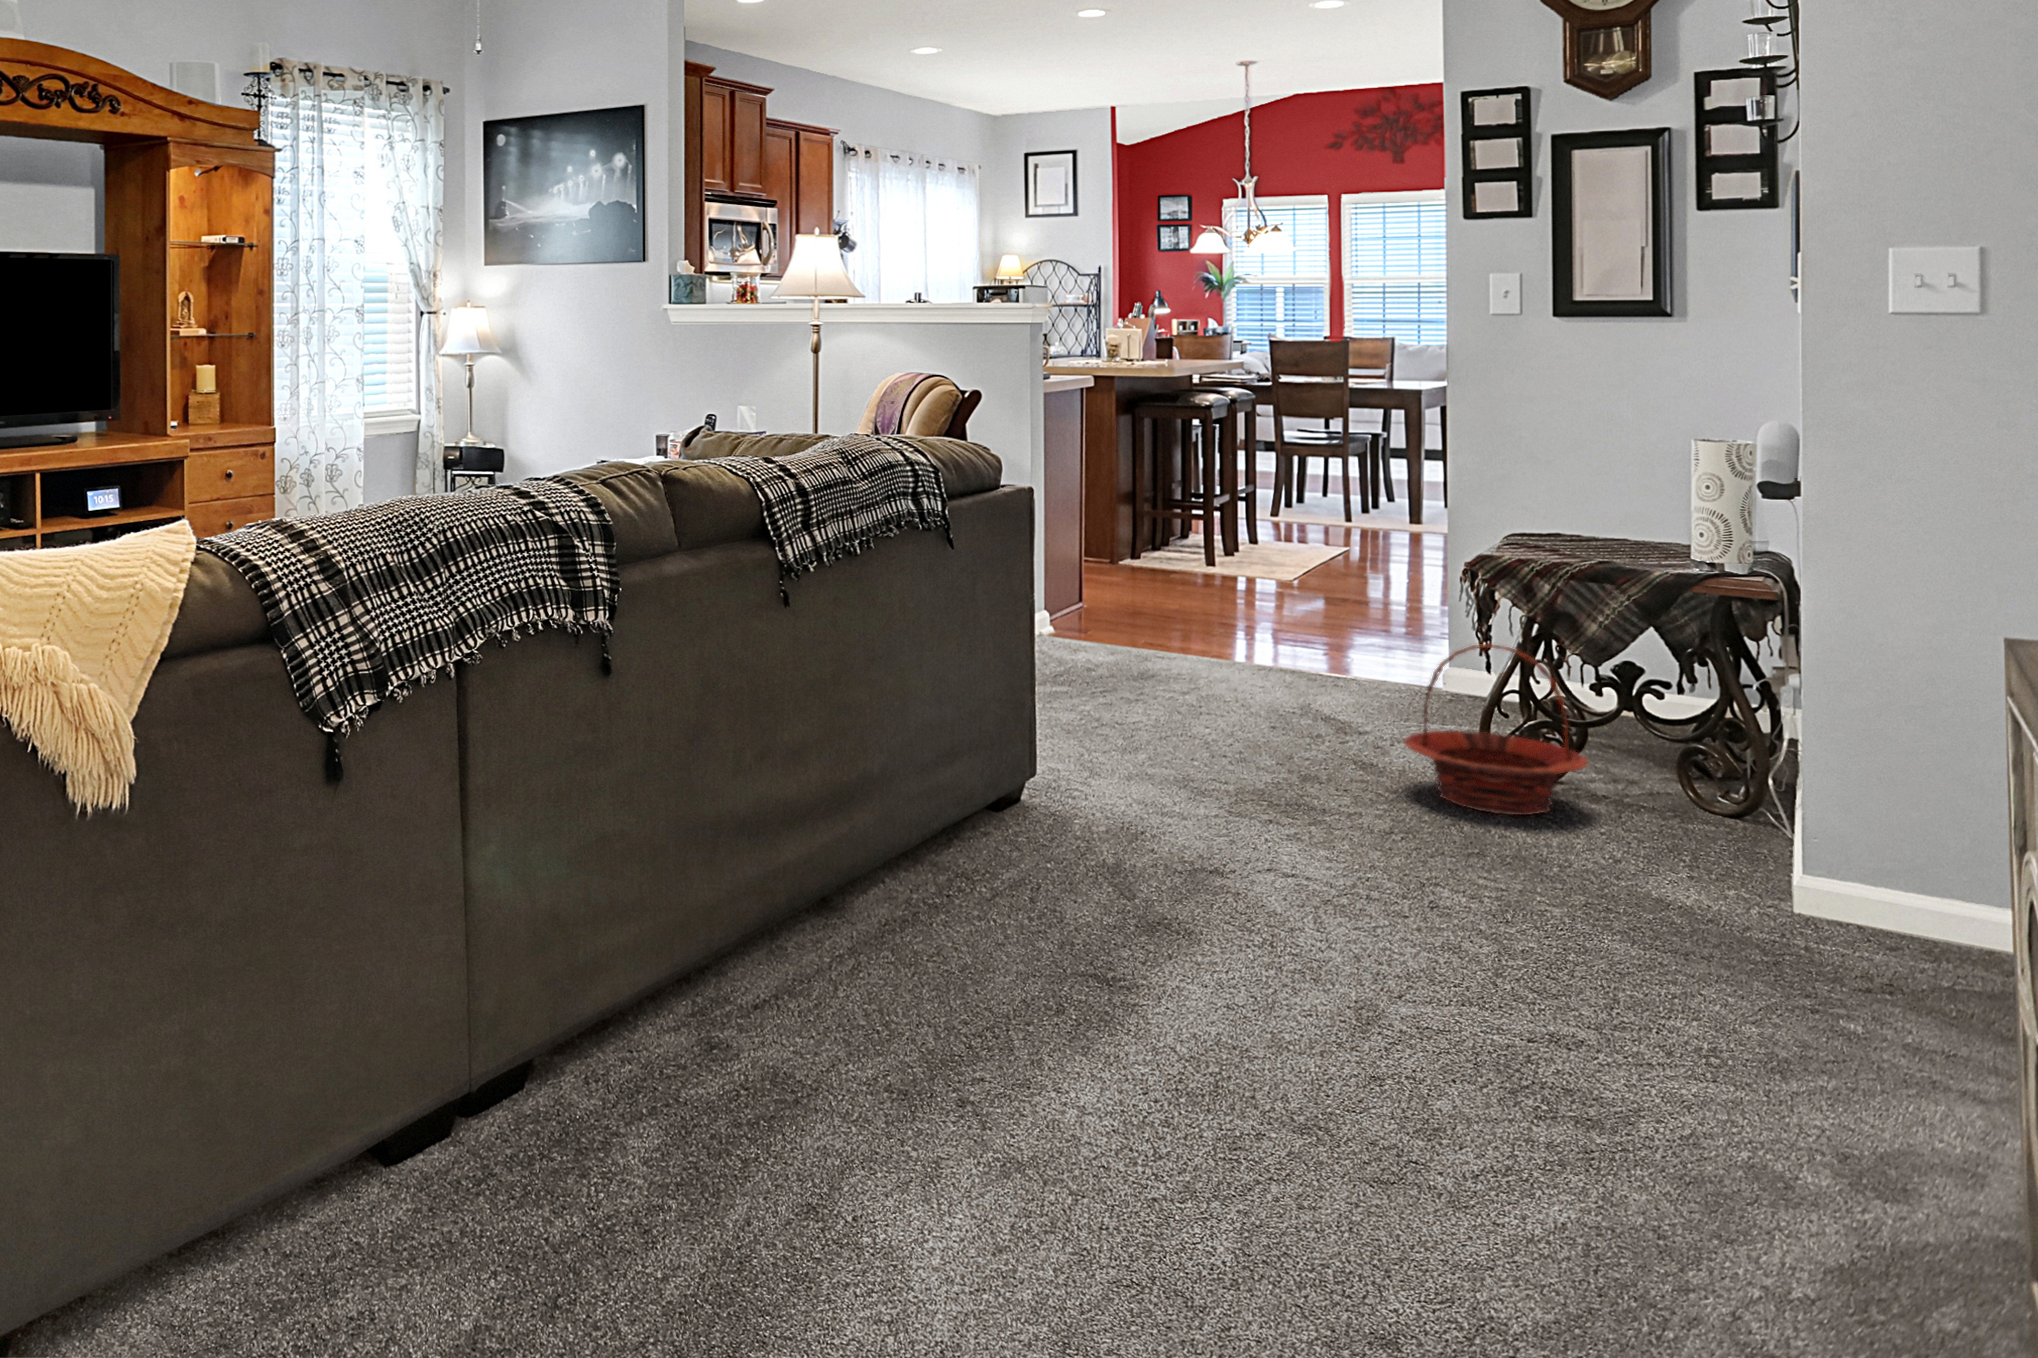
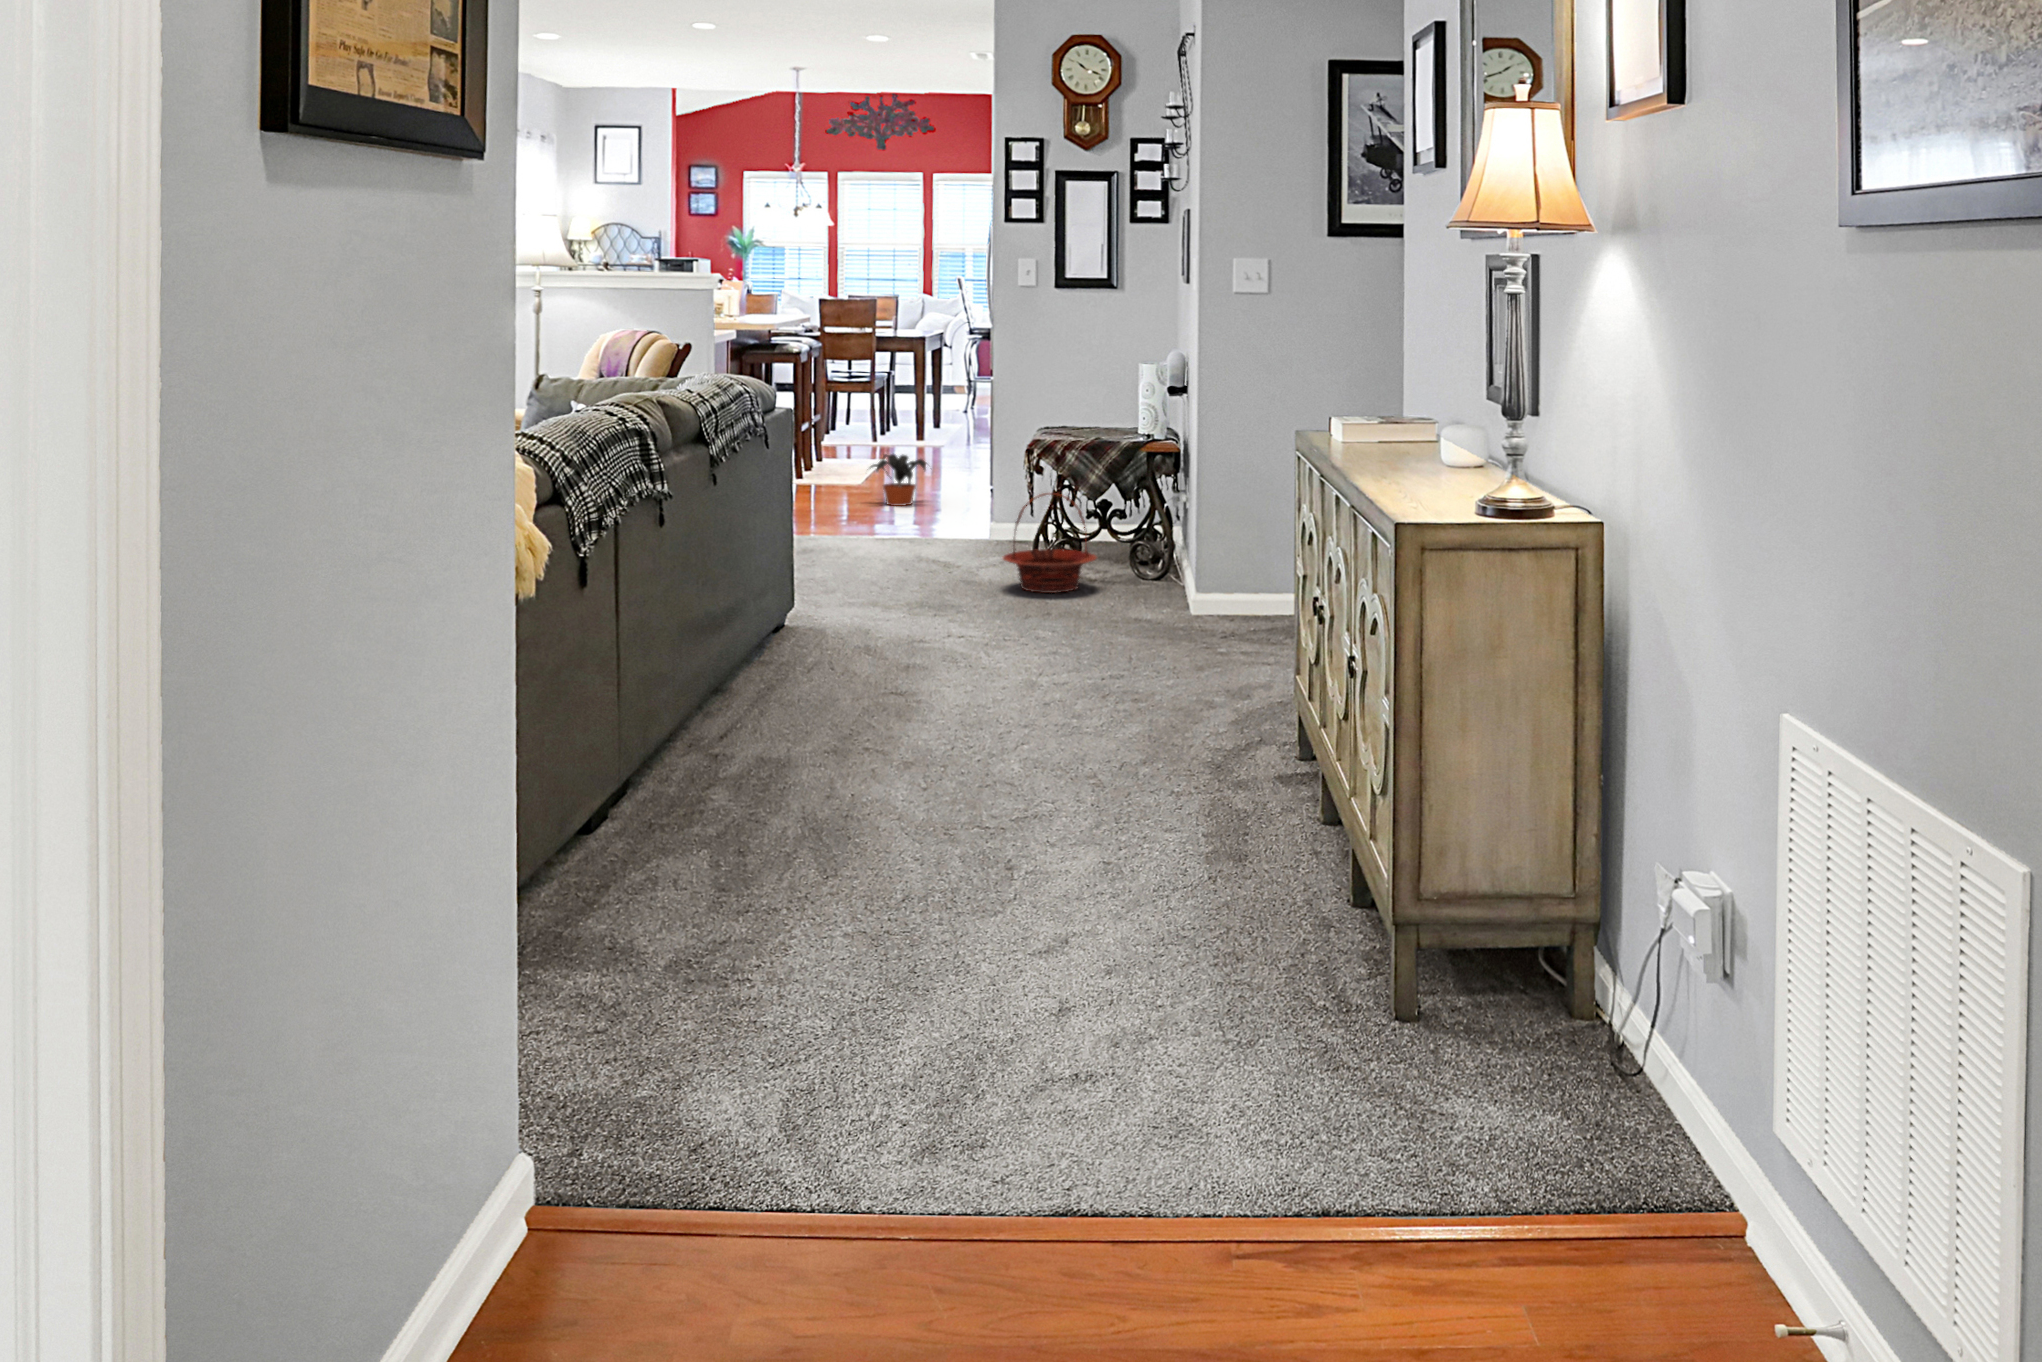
potted plant: none [1271,547,1374,620] -> present [870,454,927,506]

